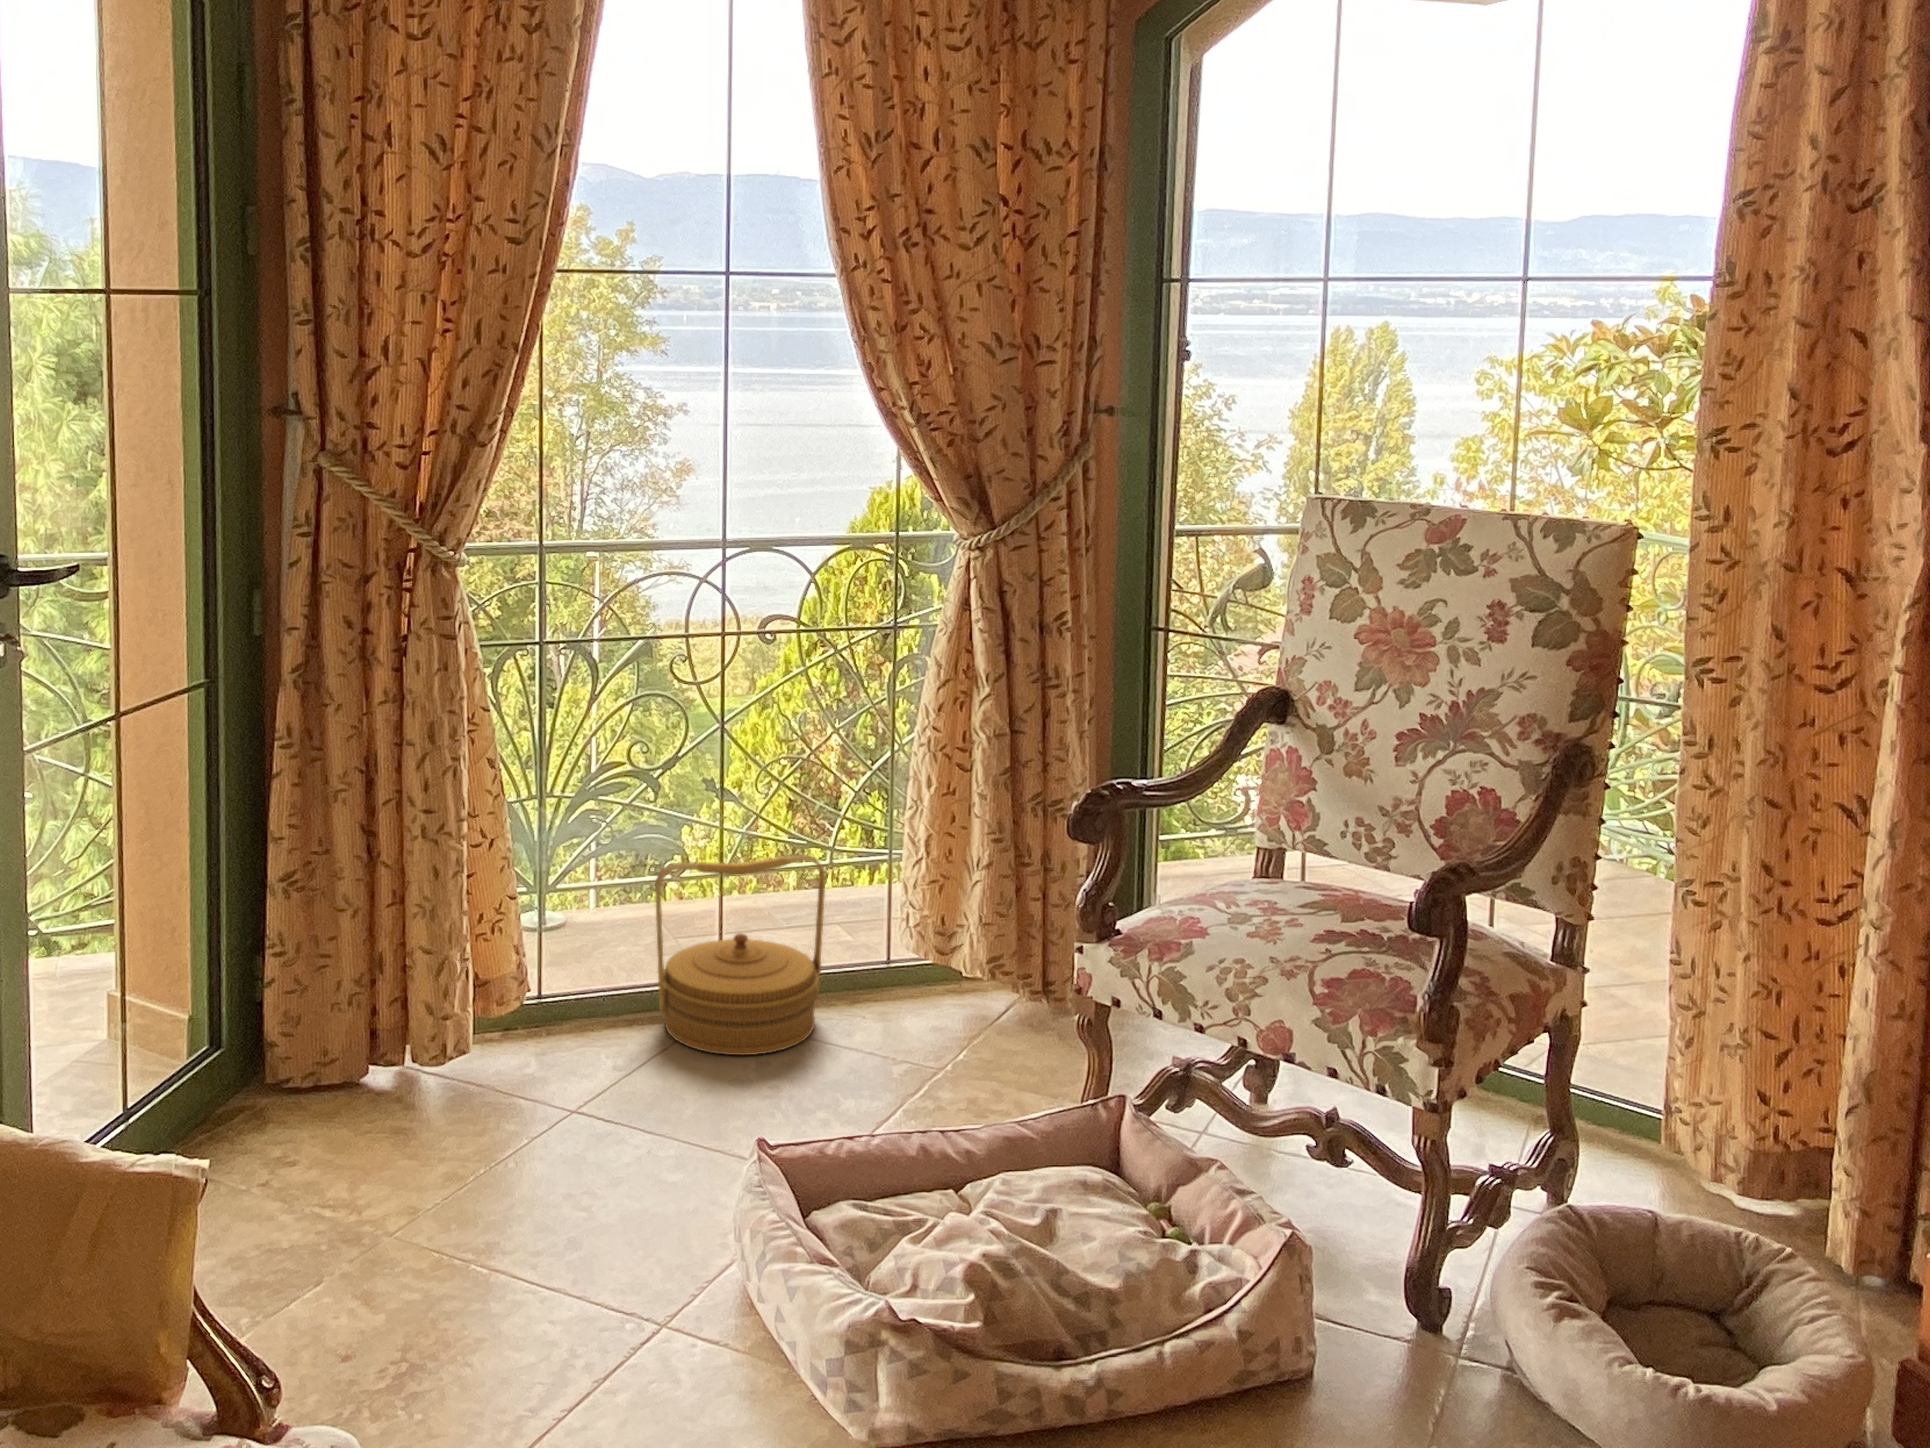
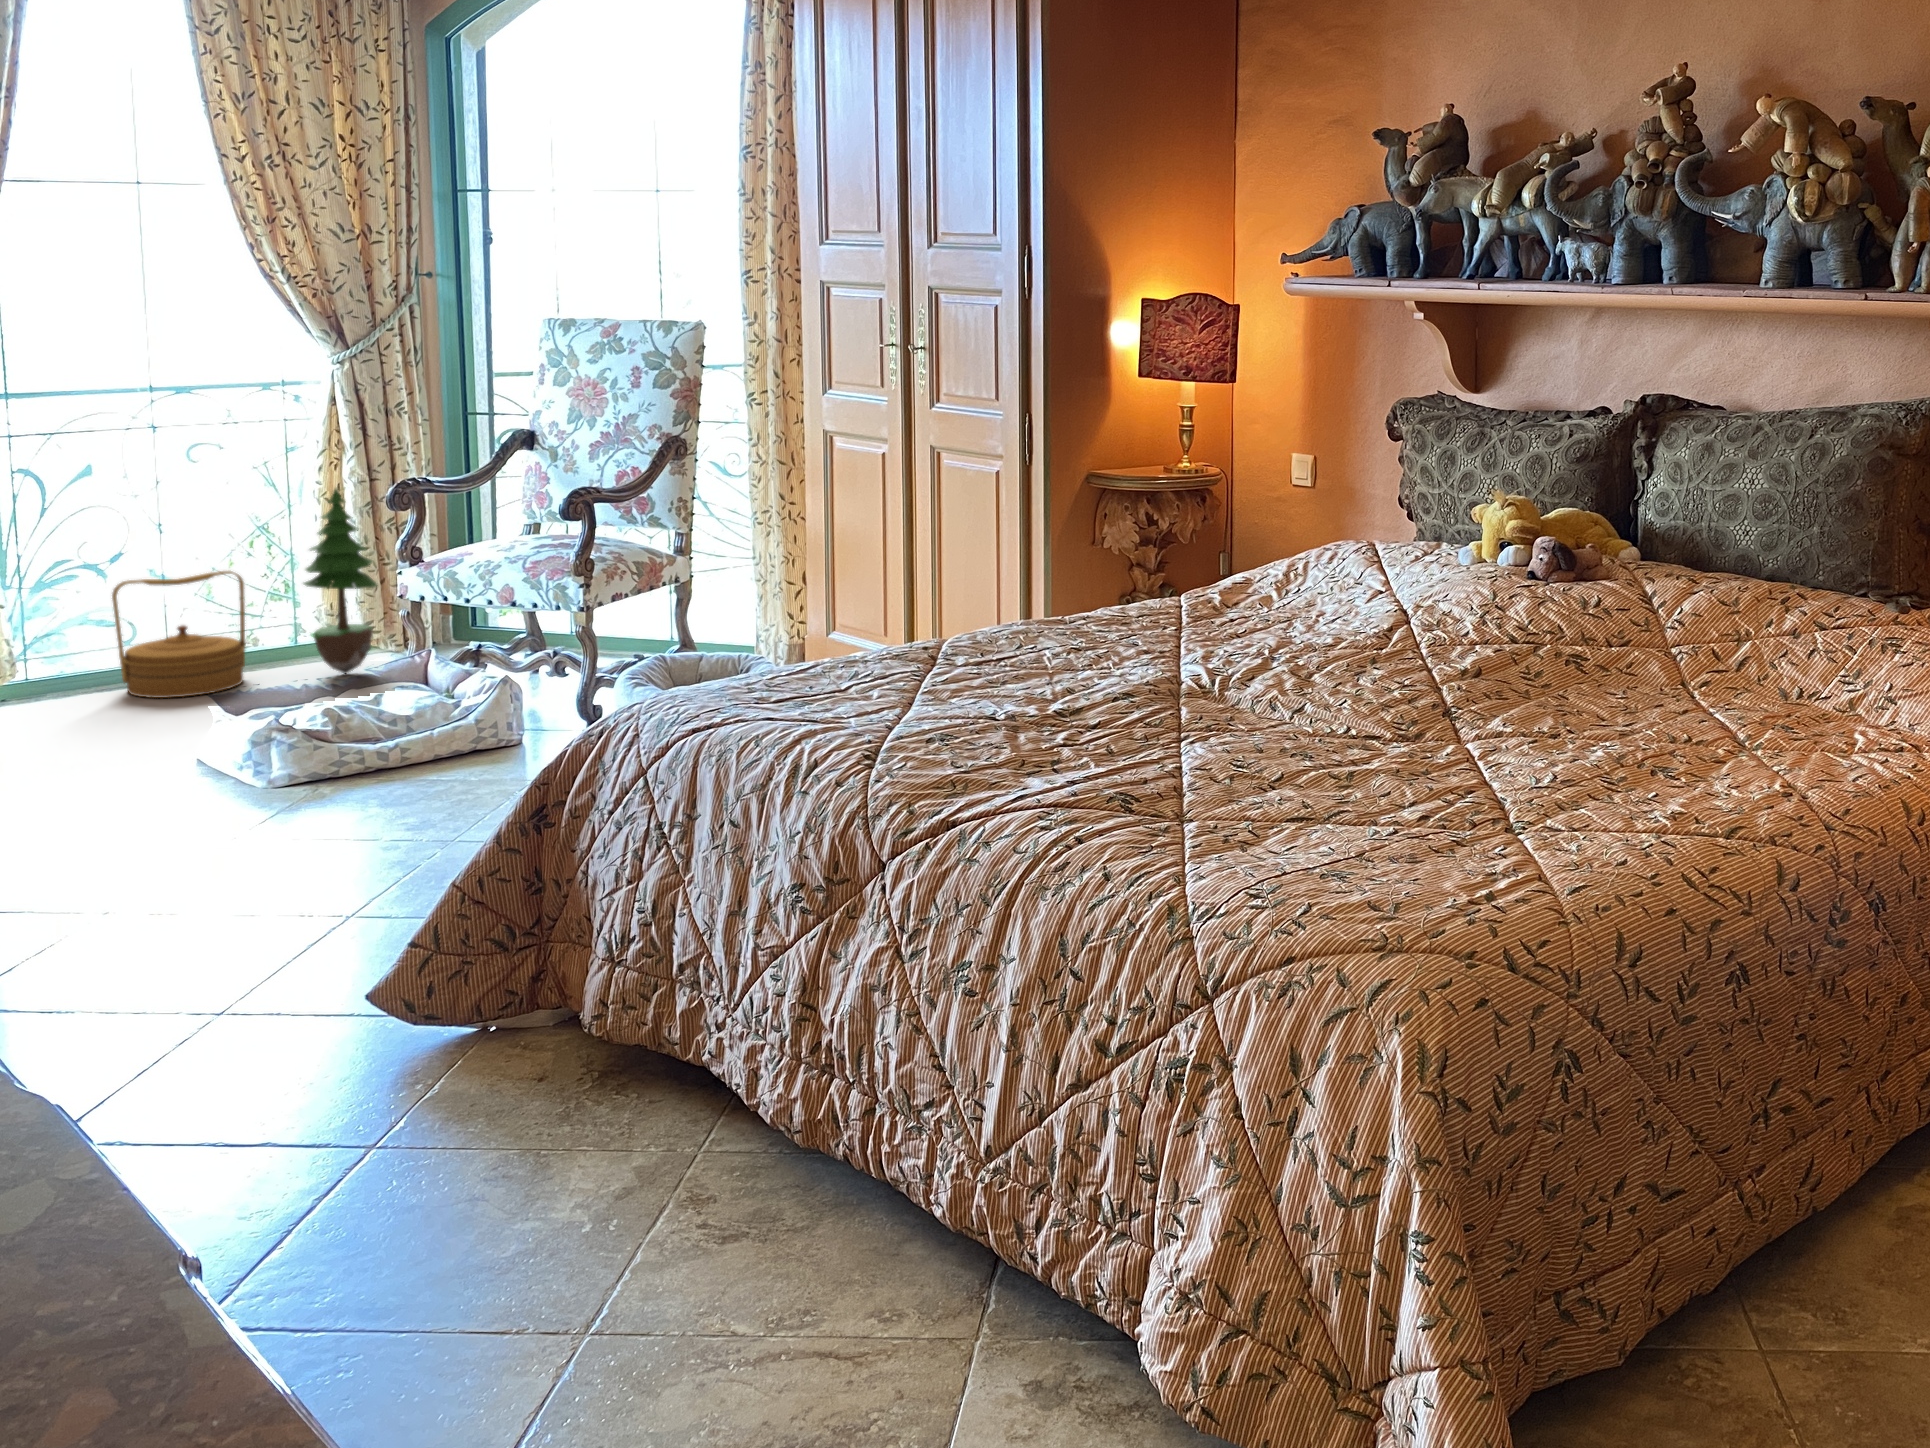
potted tree: none [902,743,1010,1036] -> present [304,488,377,674]

